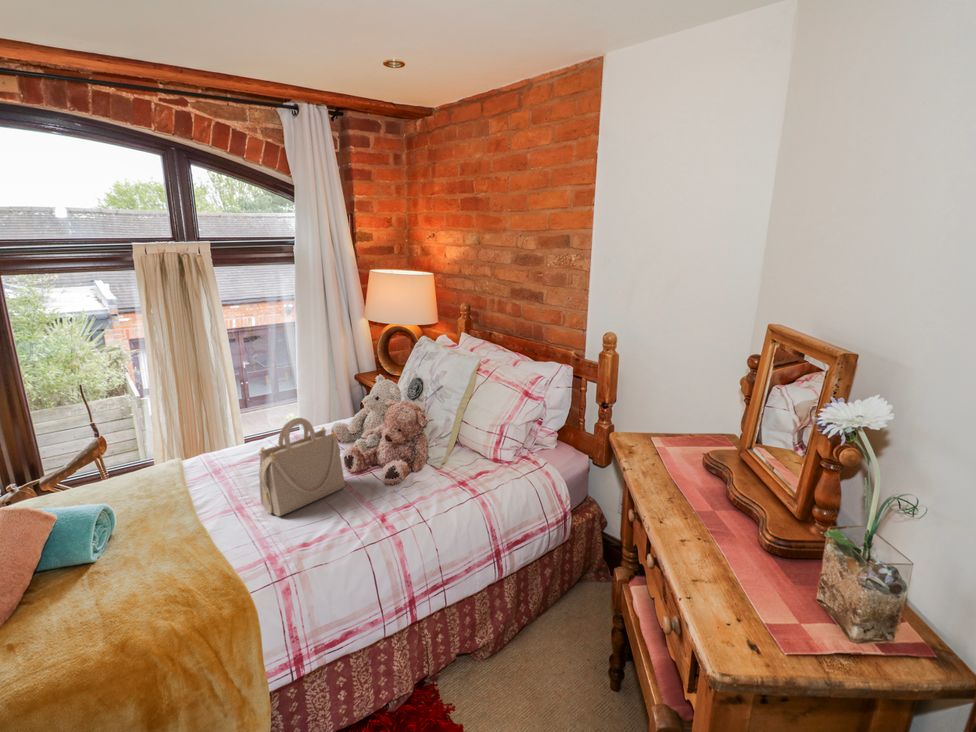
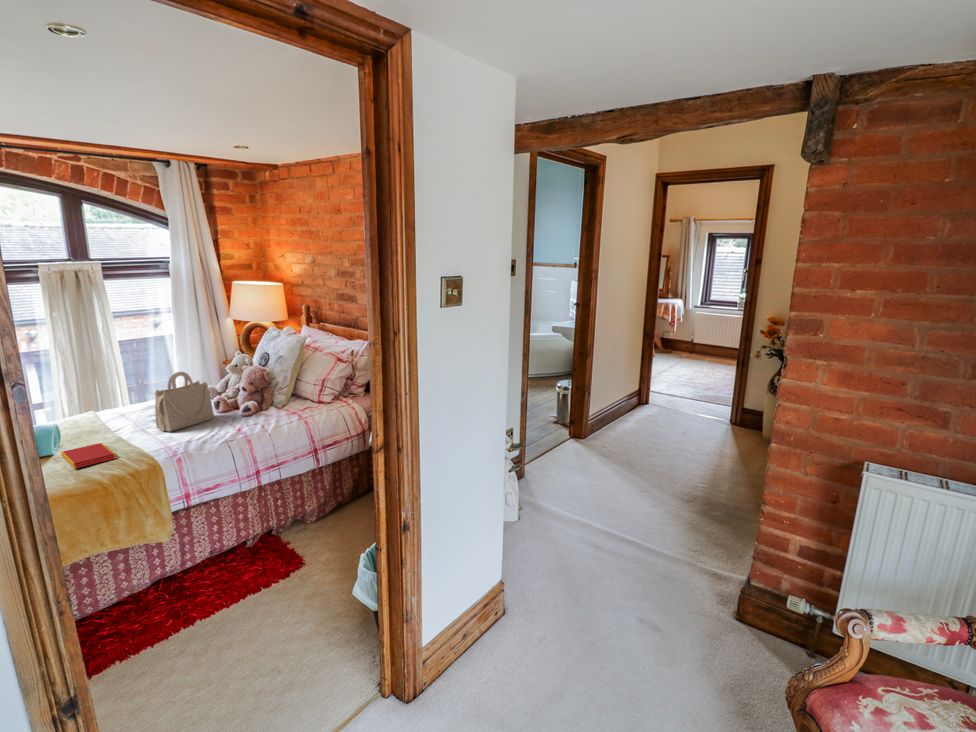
book: none [110,540,188,612] -> present [61,443,117,468]

